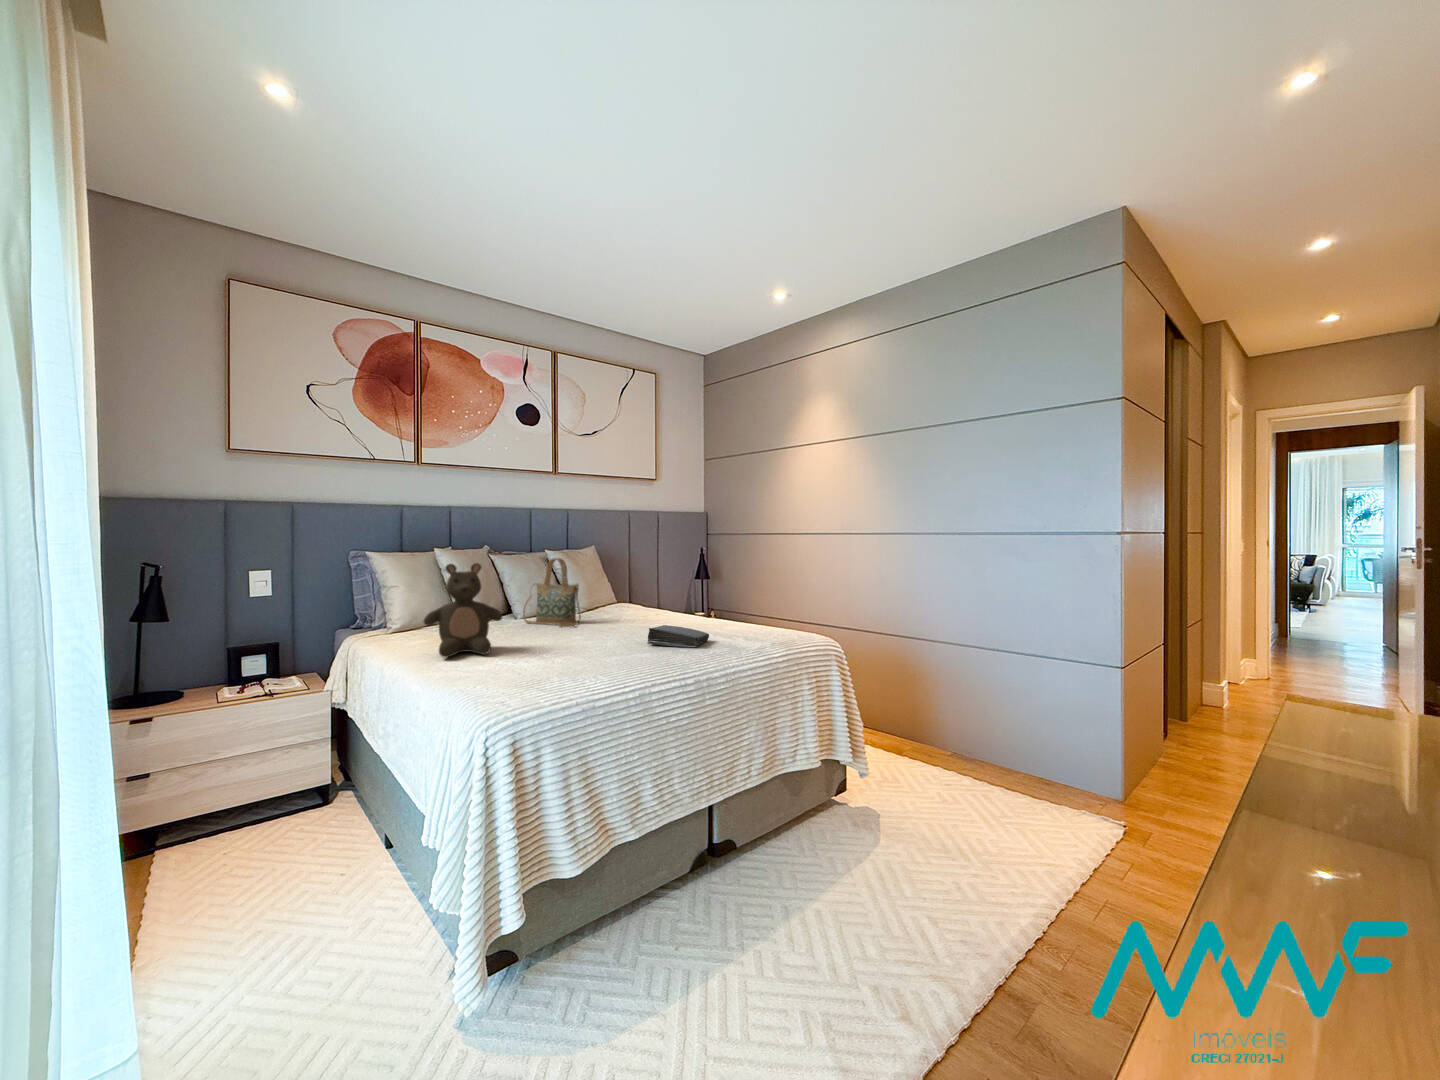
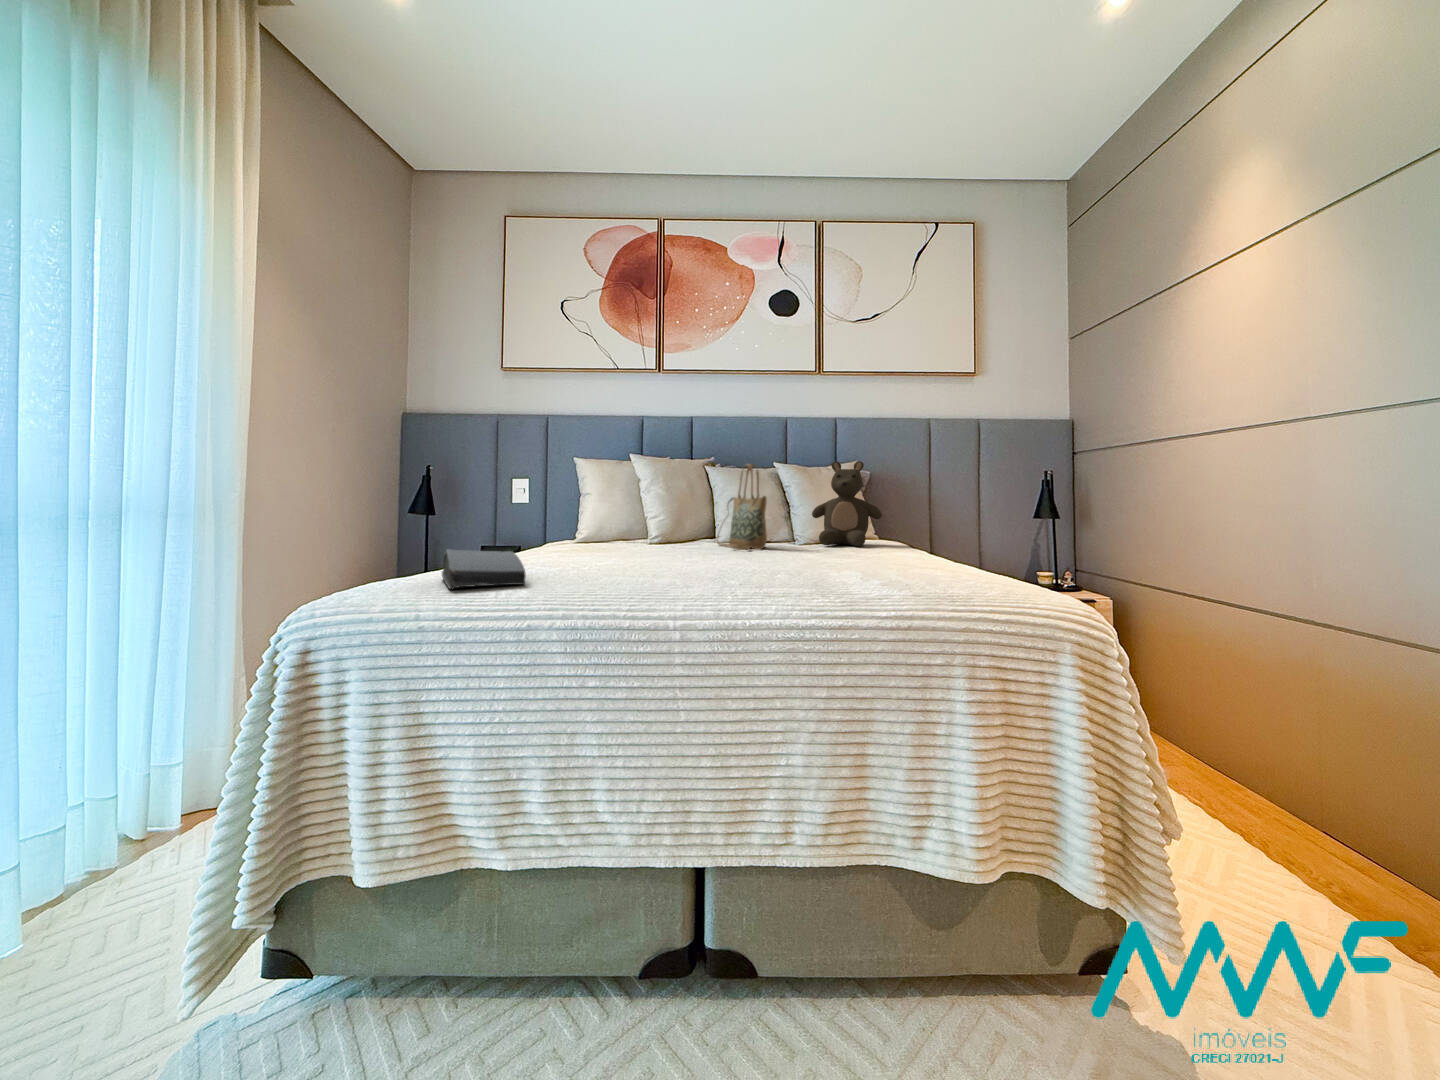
stuffed bear: present [424,563,502,658] -> present [812,461,882,546]
book: present [648,625,709,647] -> present [442,549,526,589]

